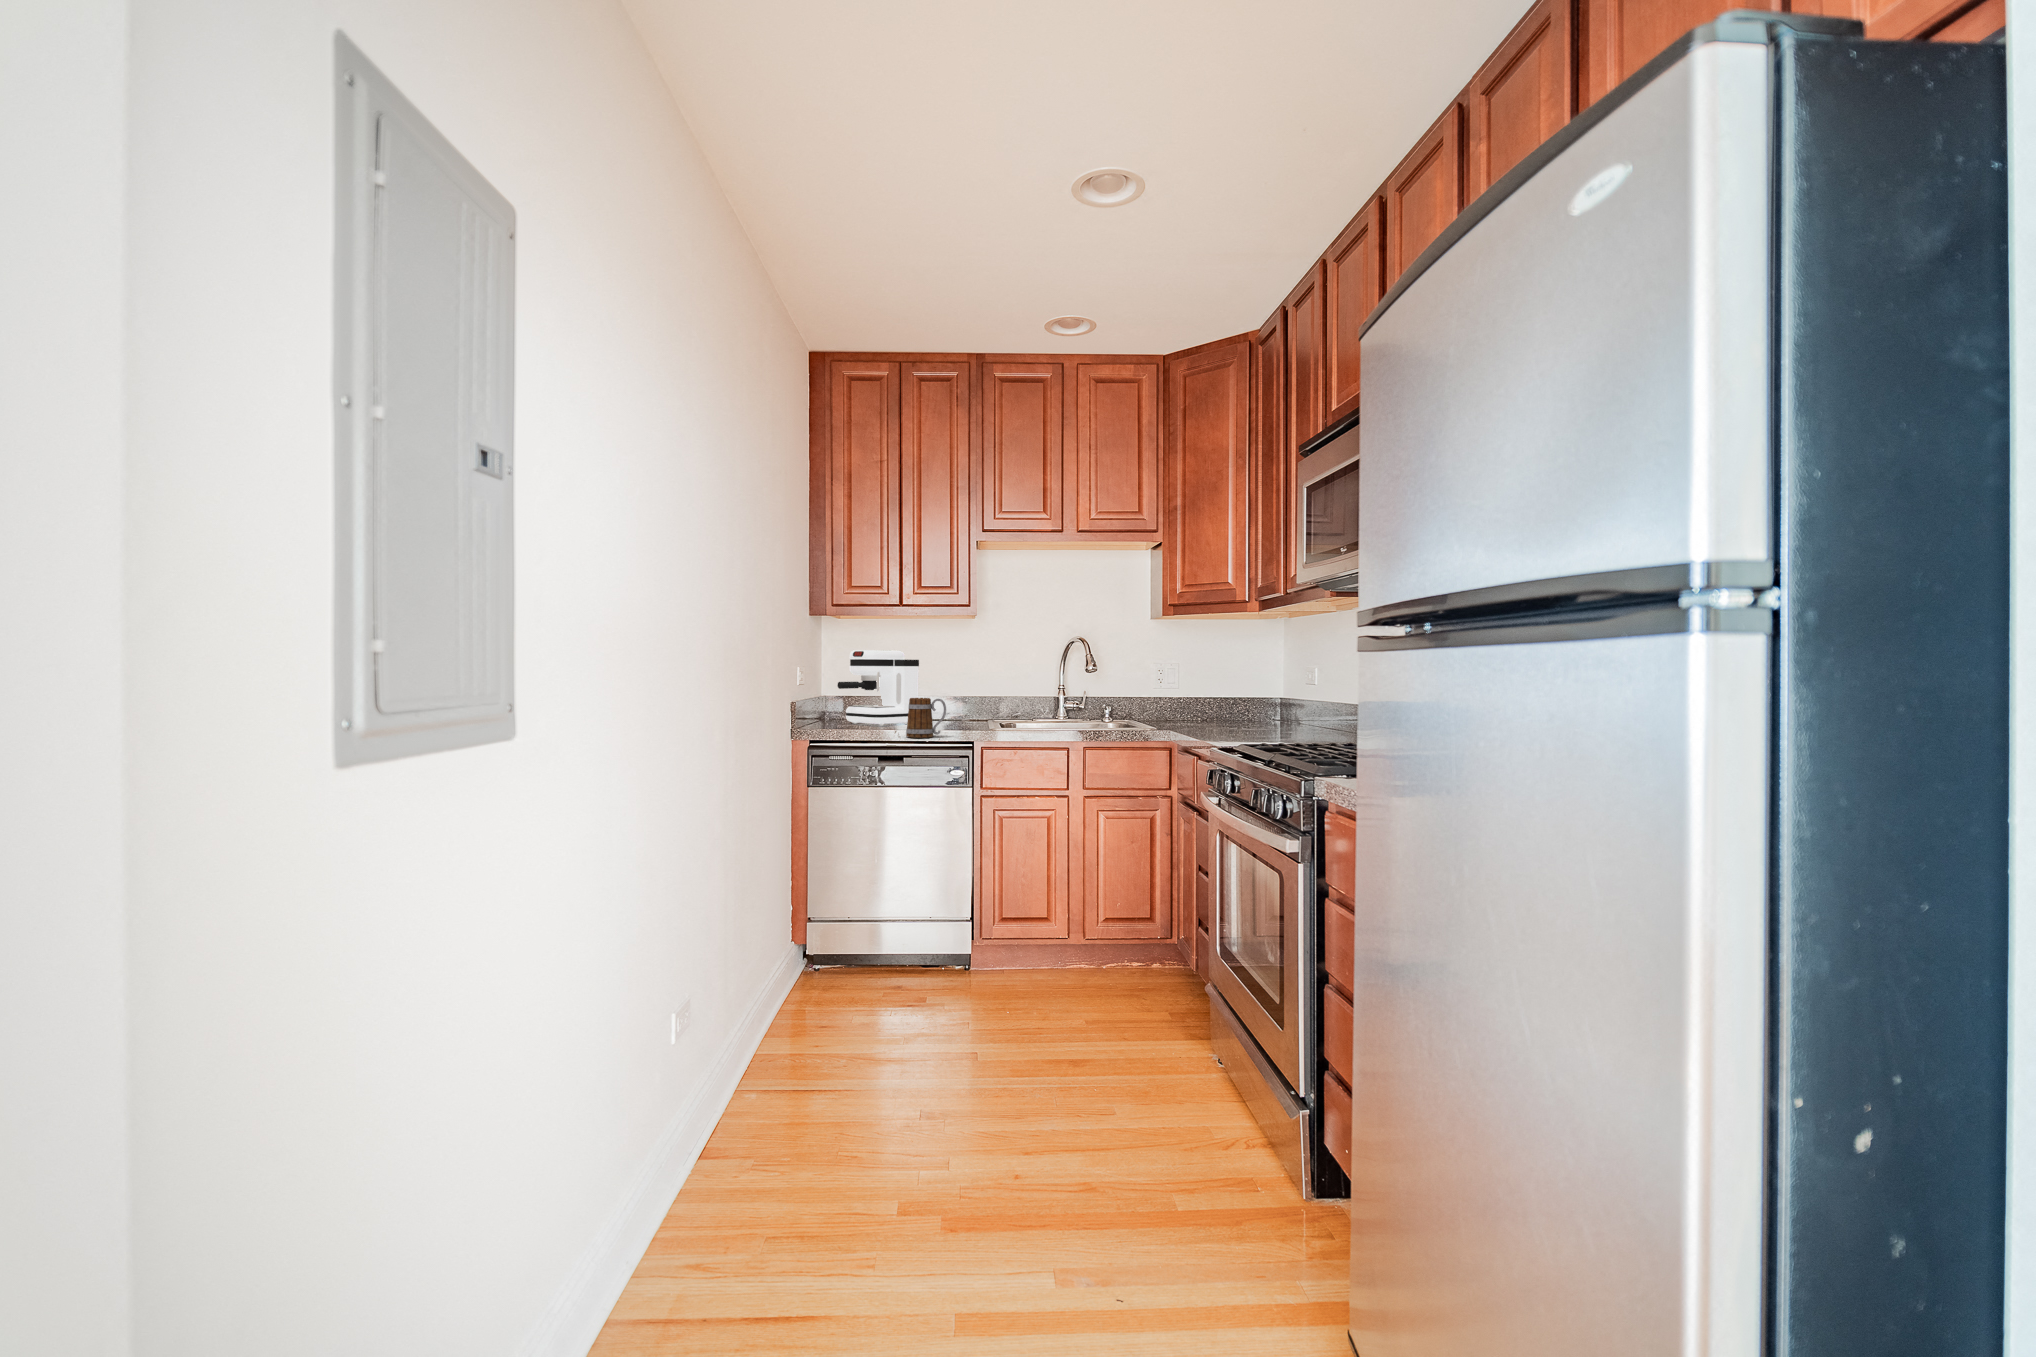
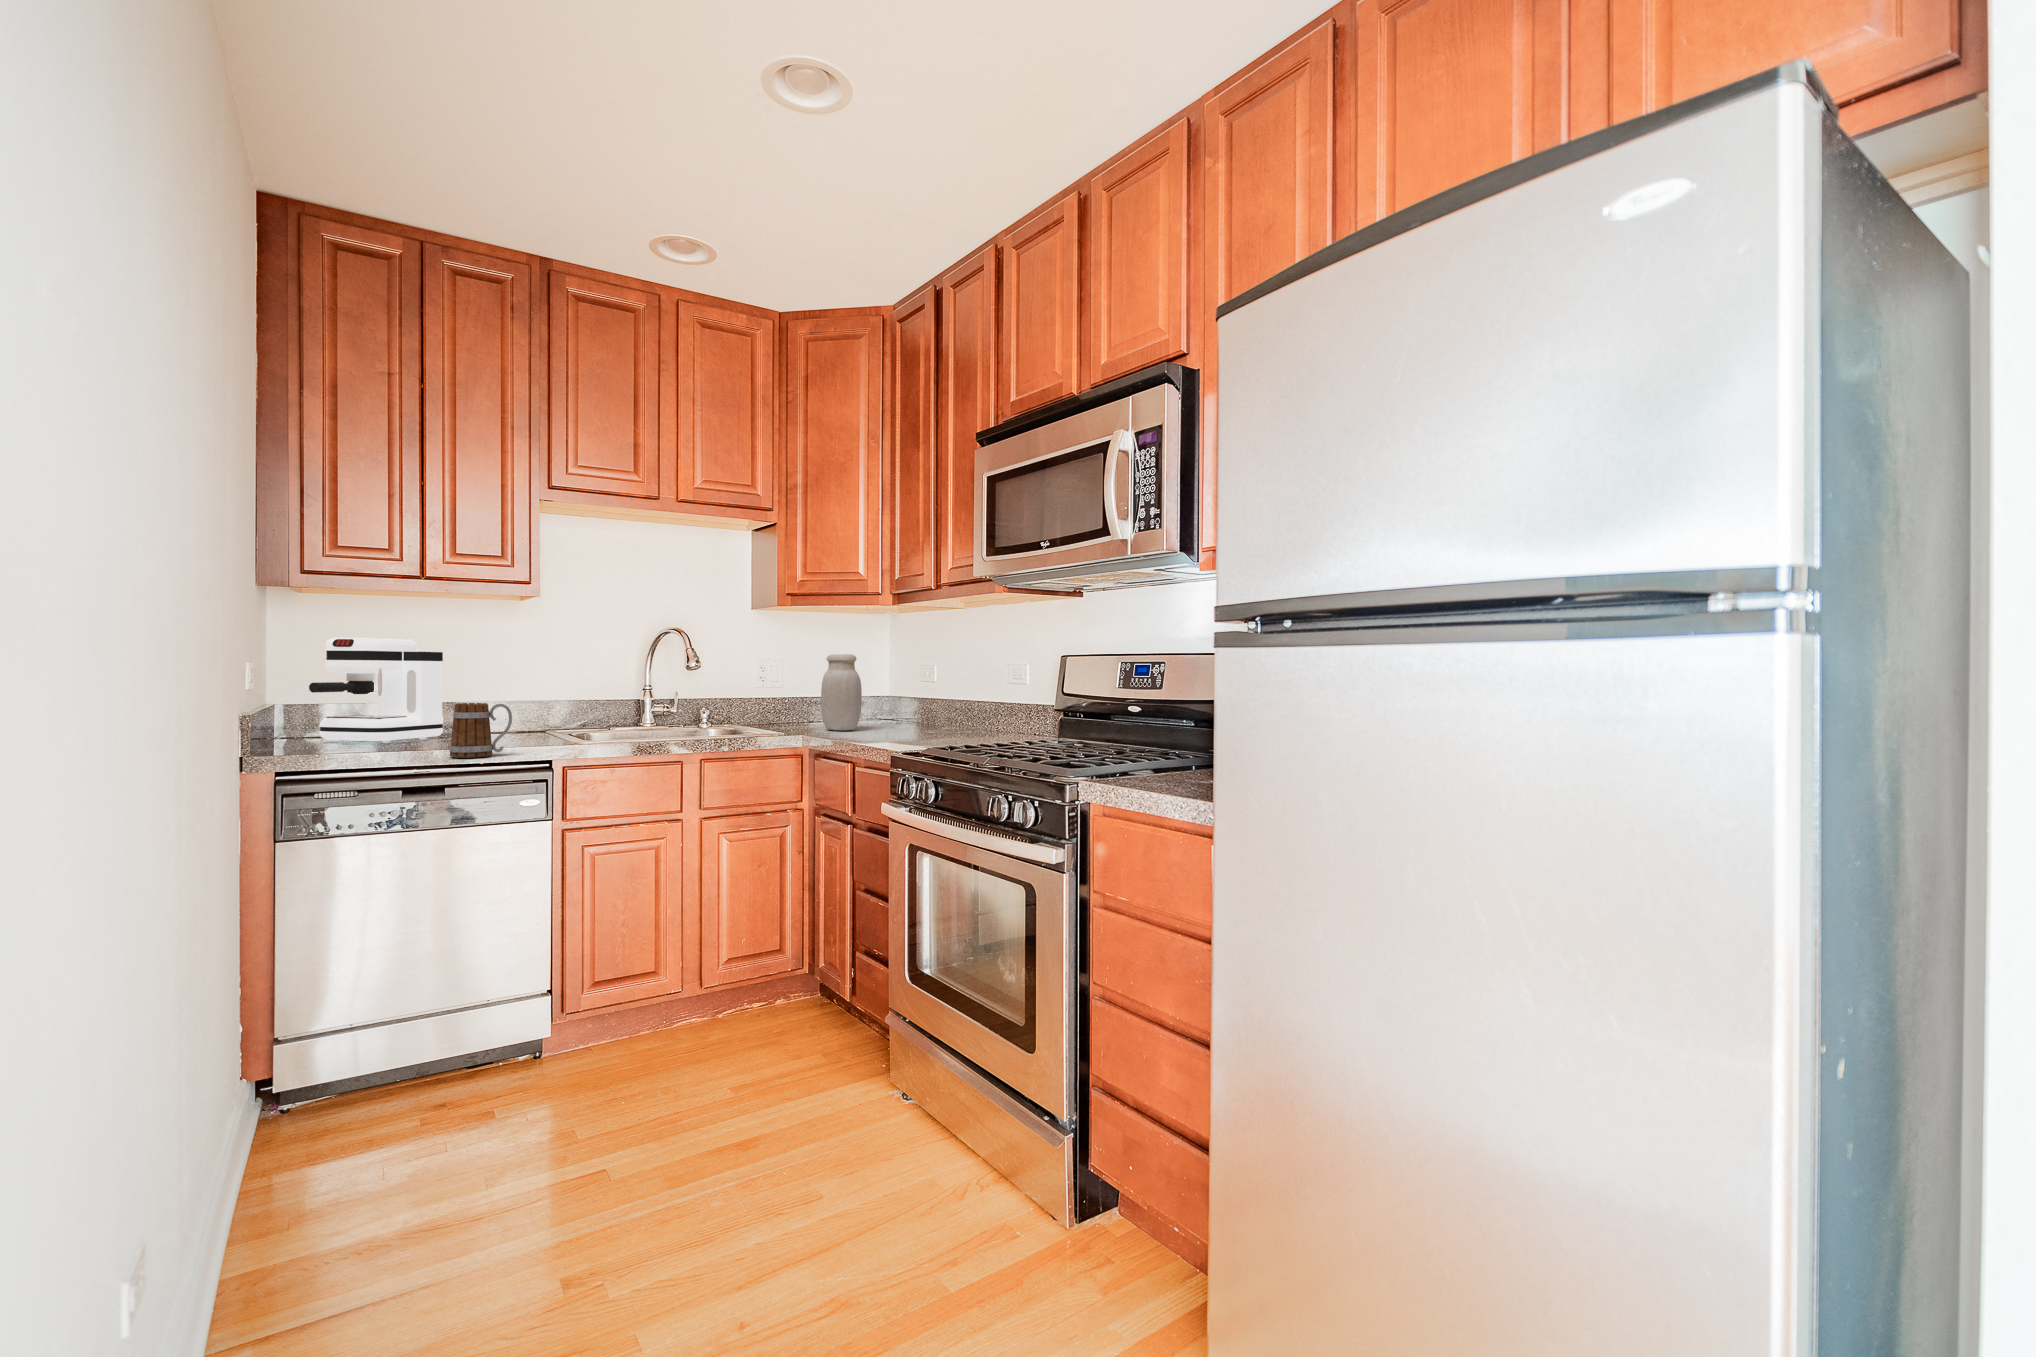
jar: none [1206,658,1243,728] -> present [821,654,862,731]

